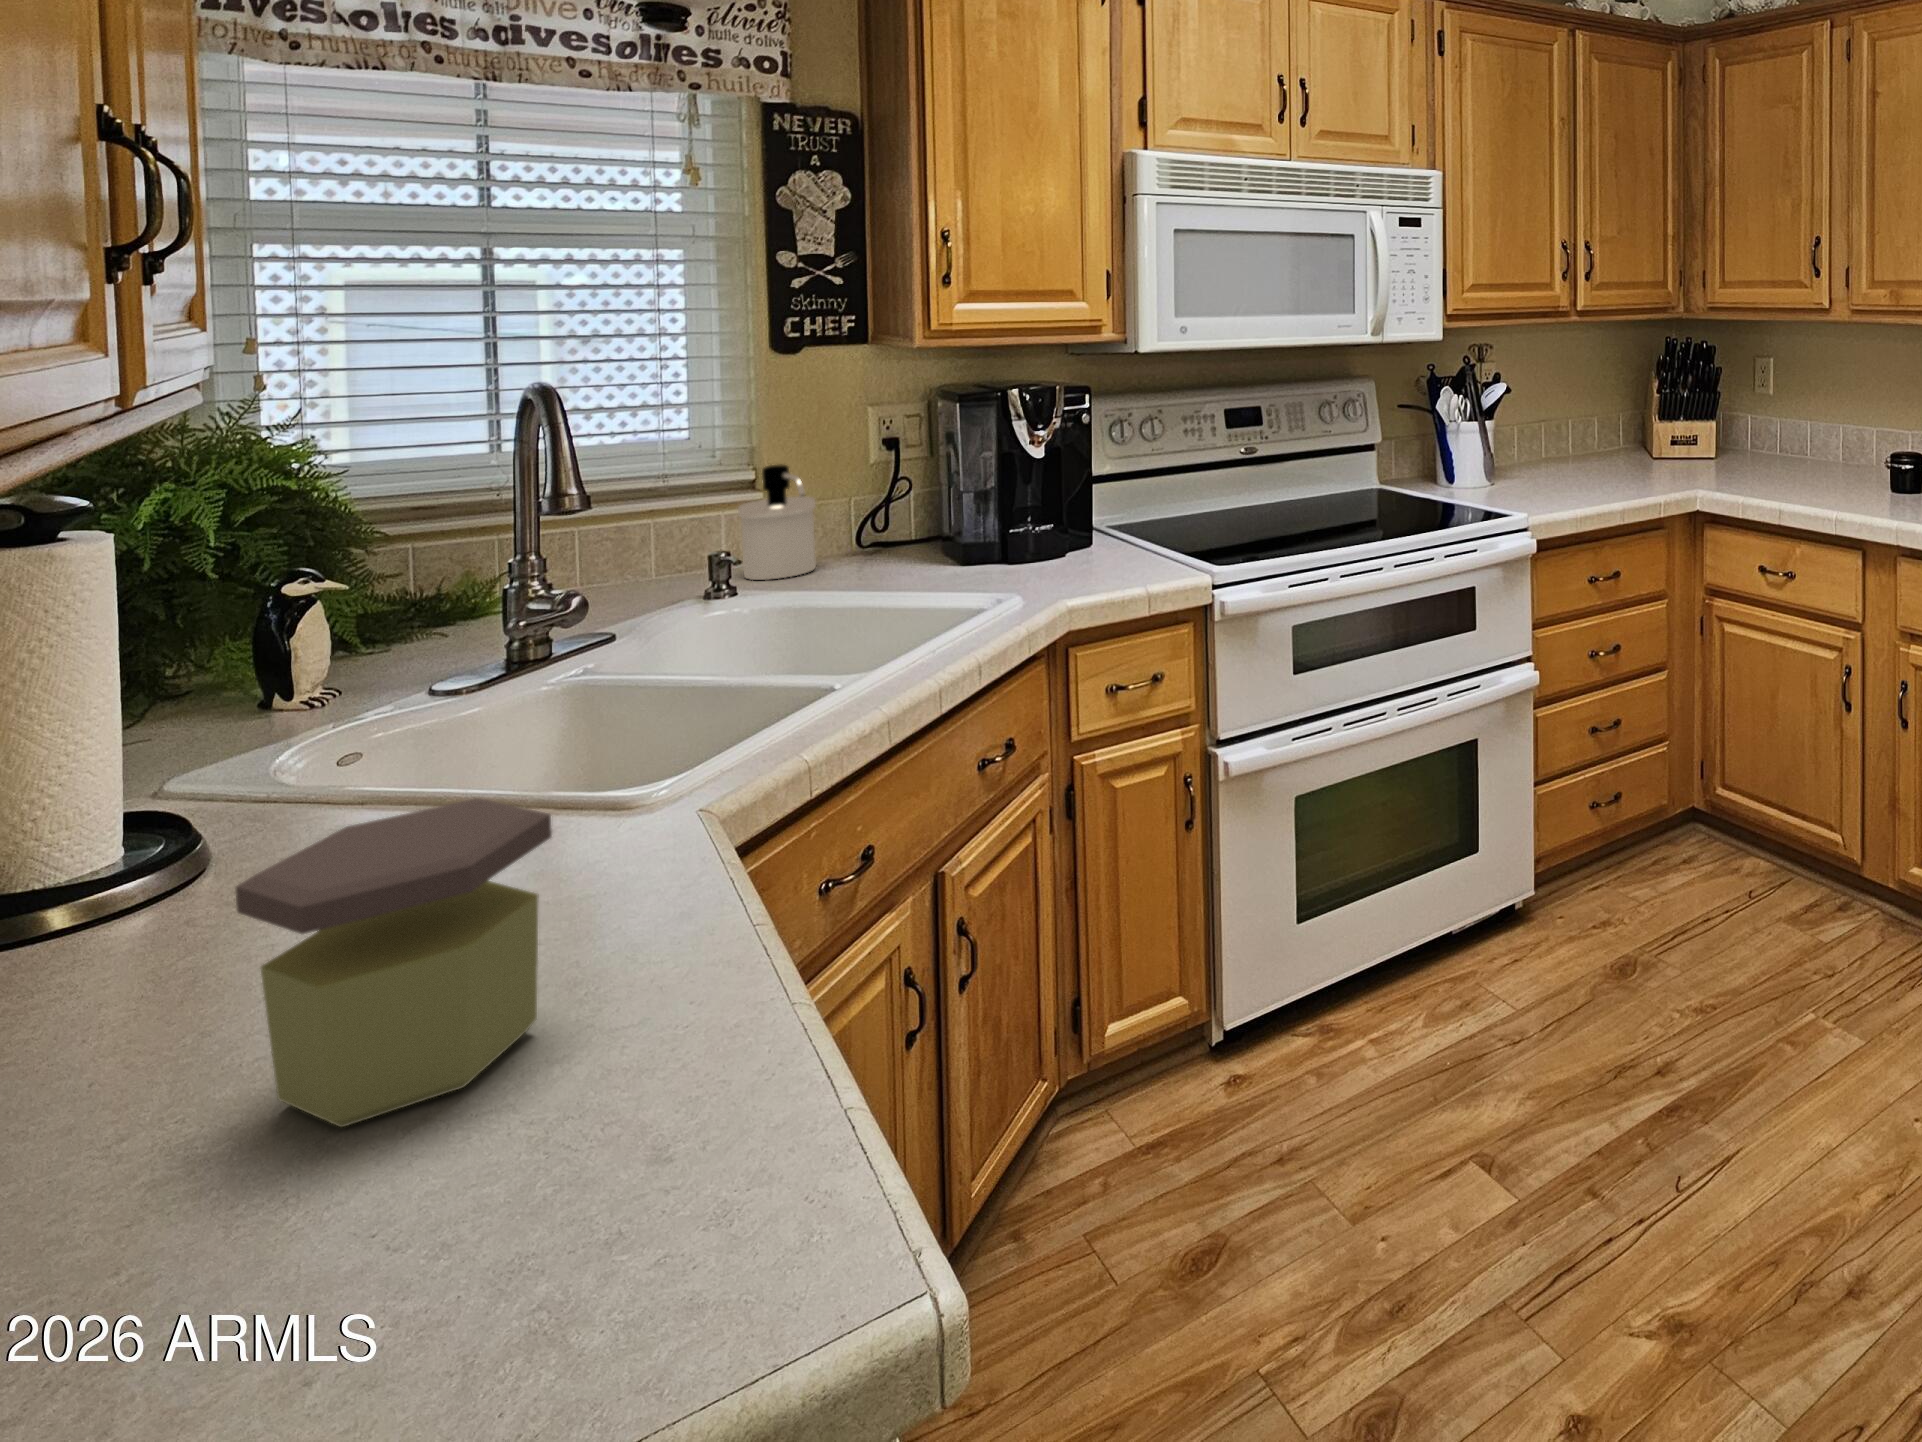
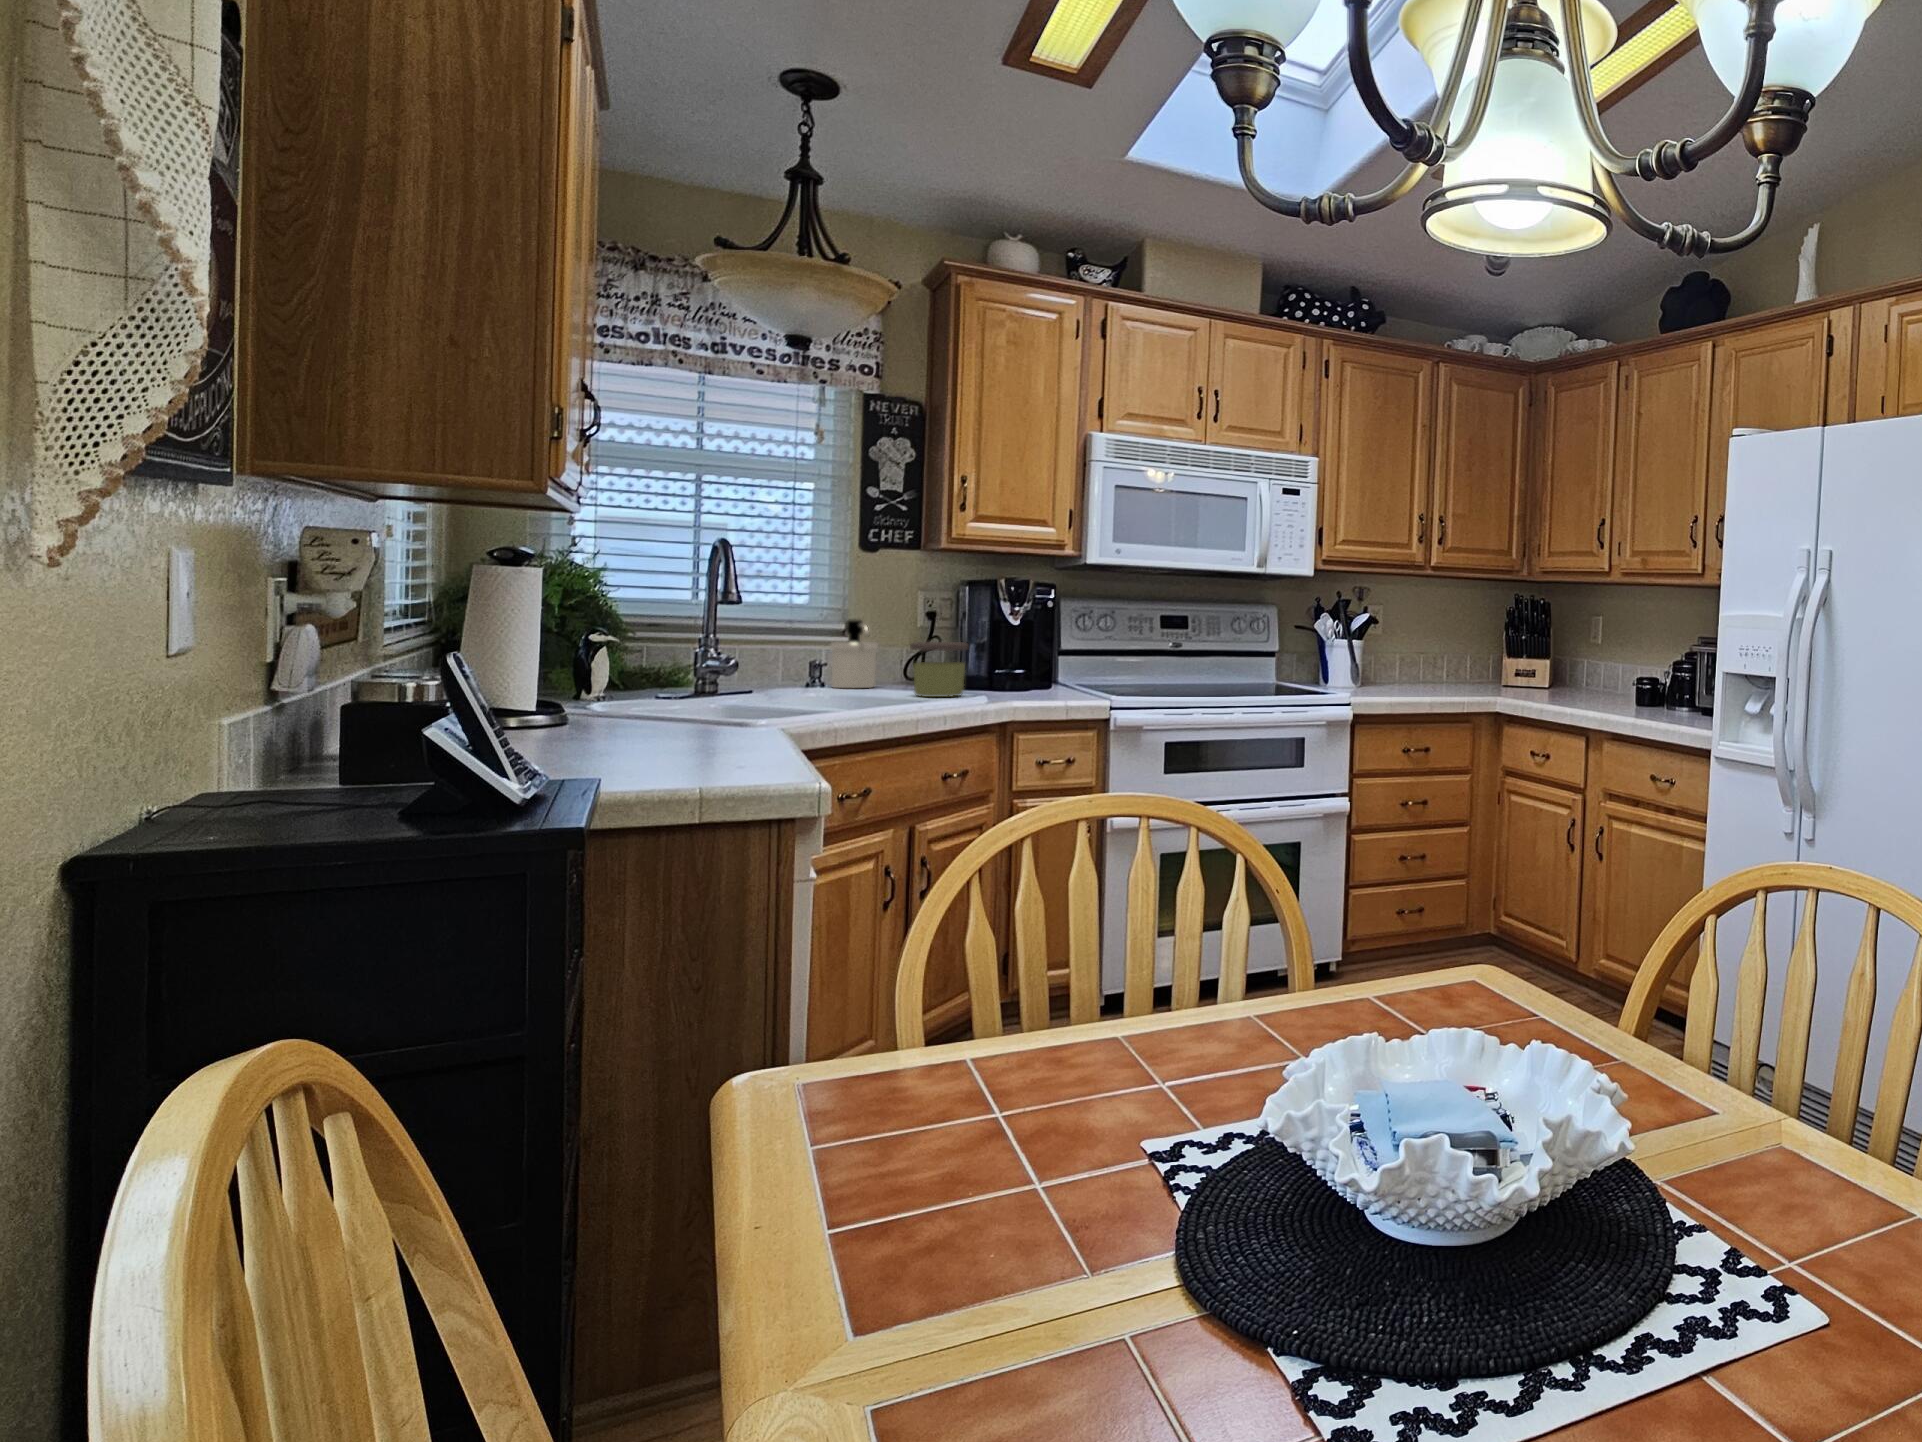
jar: present [236,798,552,1127] -> present [910,642,969,697]

